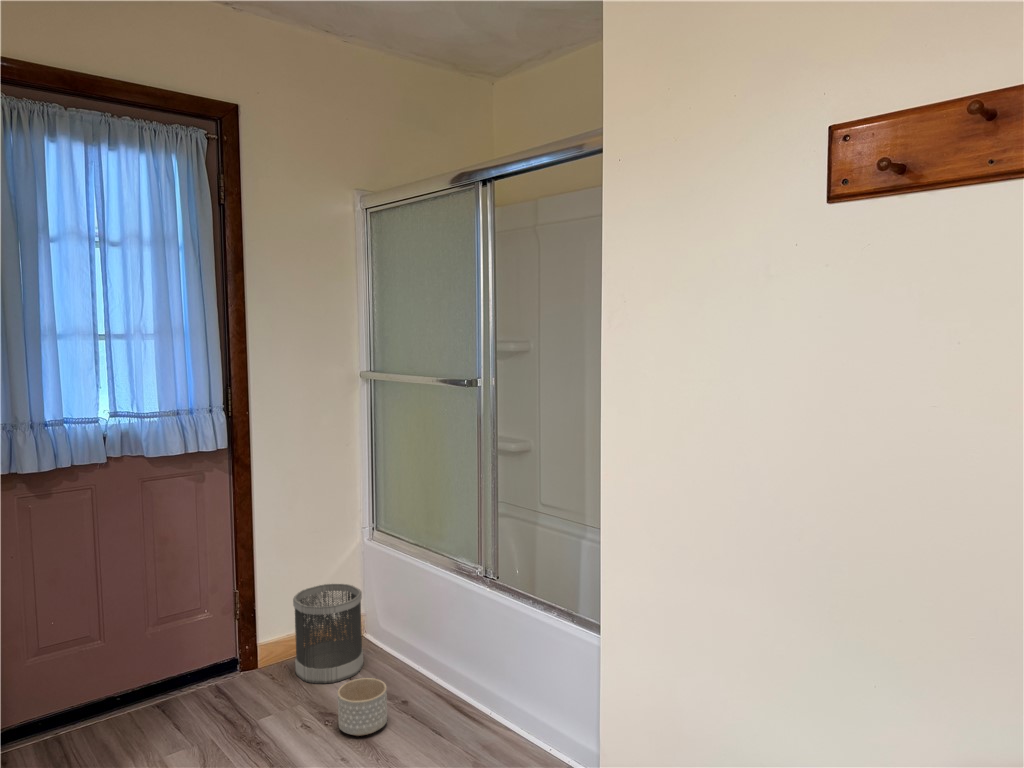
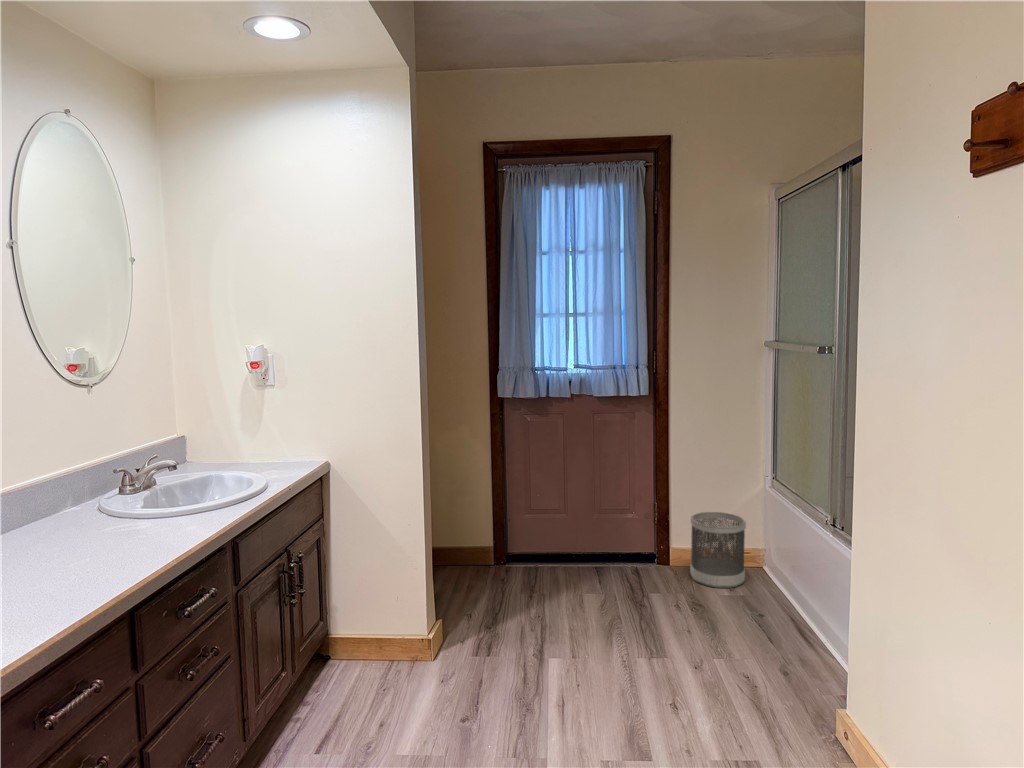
planter: present [338,678,387,736] -> none [701,585,741,627]

